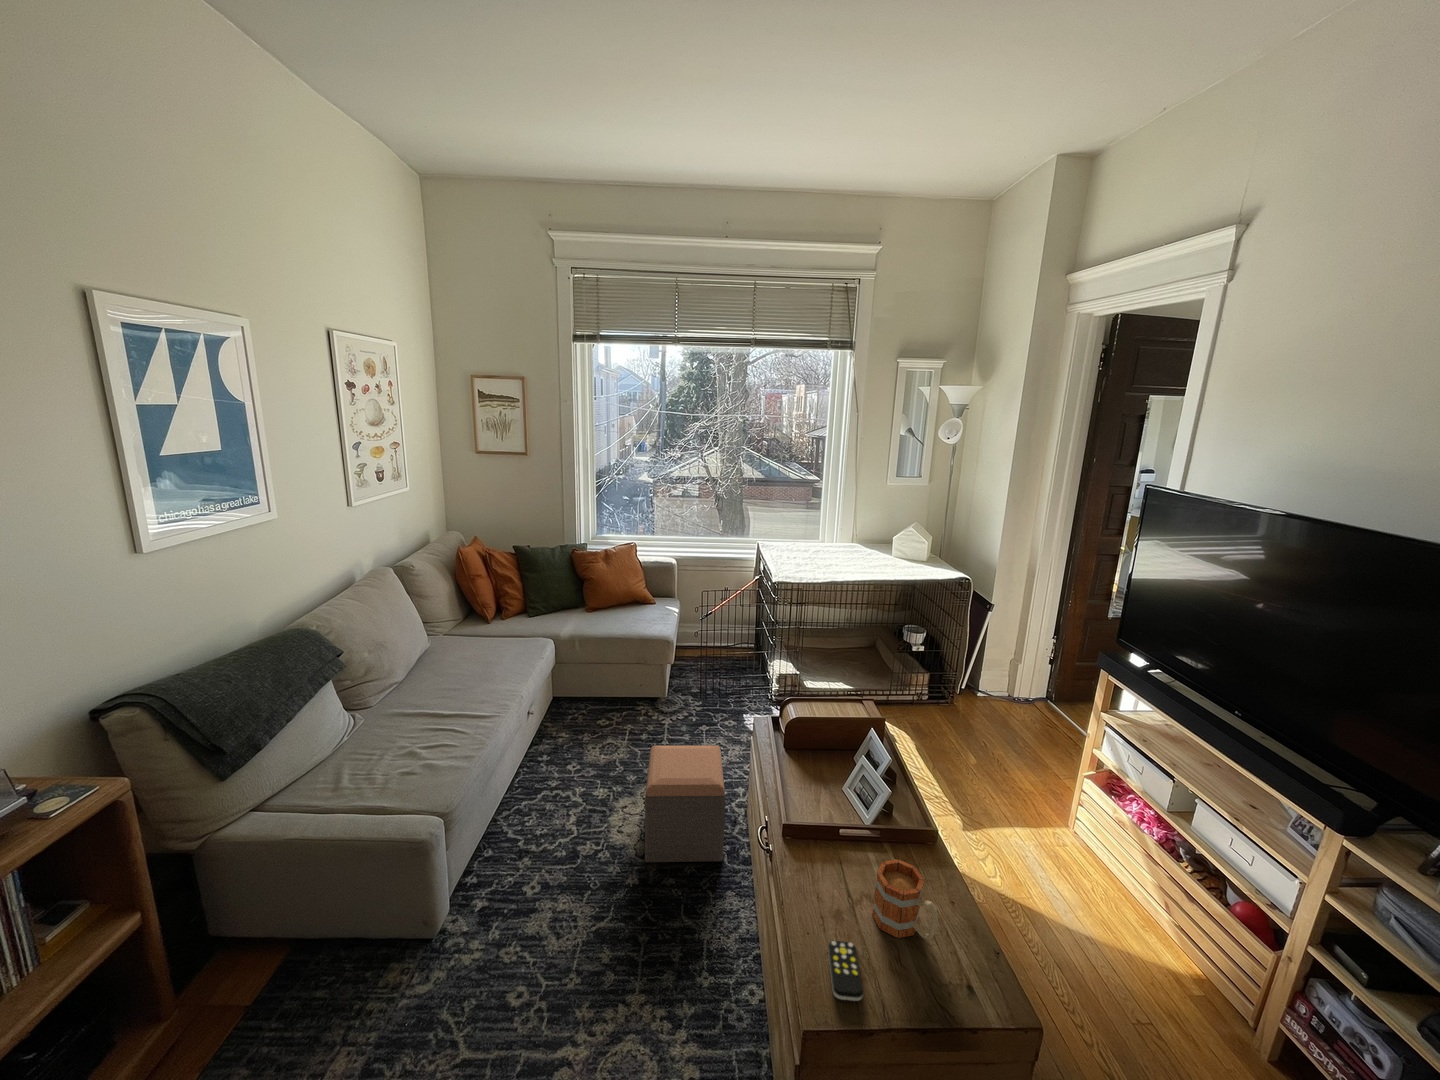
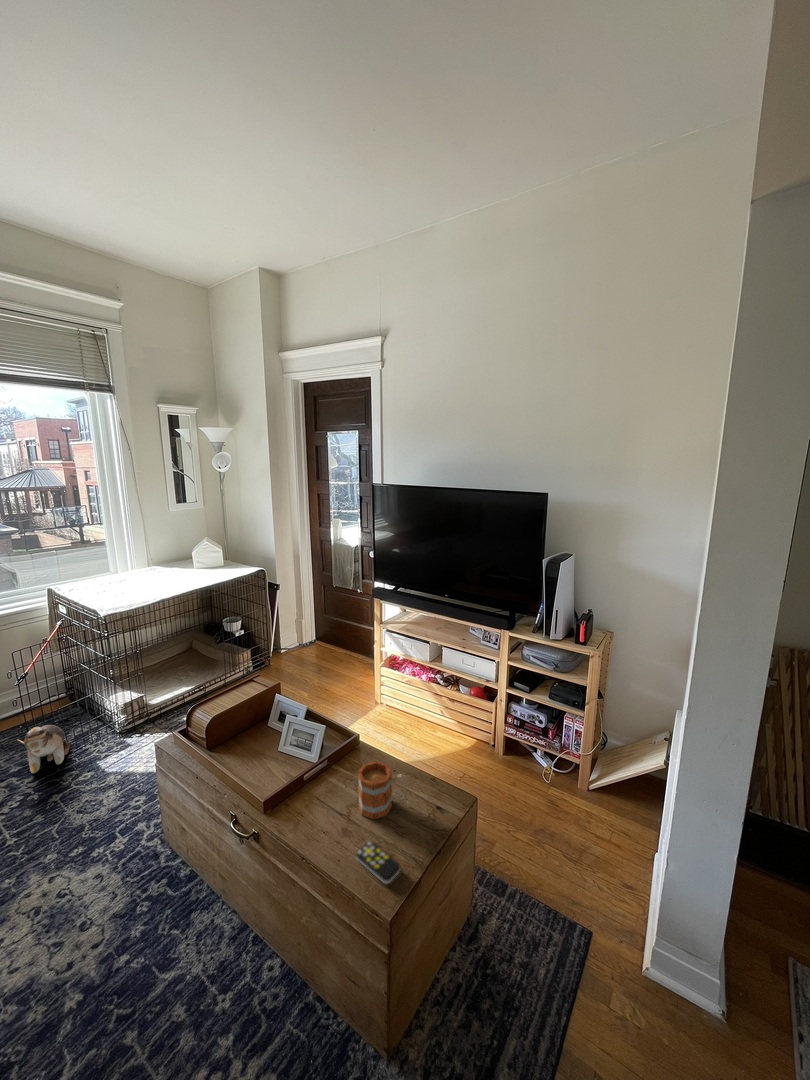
plush toy: none [695,660,735,702] -> present [18,725,70,773]
footstool: present [645,745,725,862] -> none [30,794,167,968]

